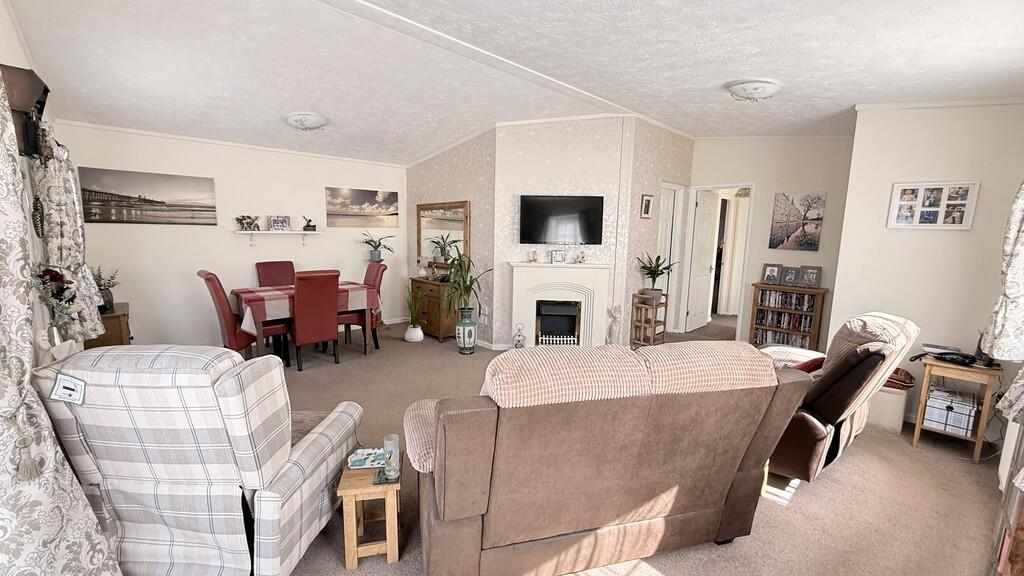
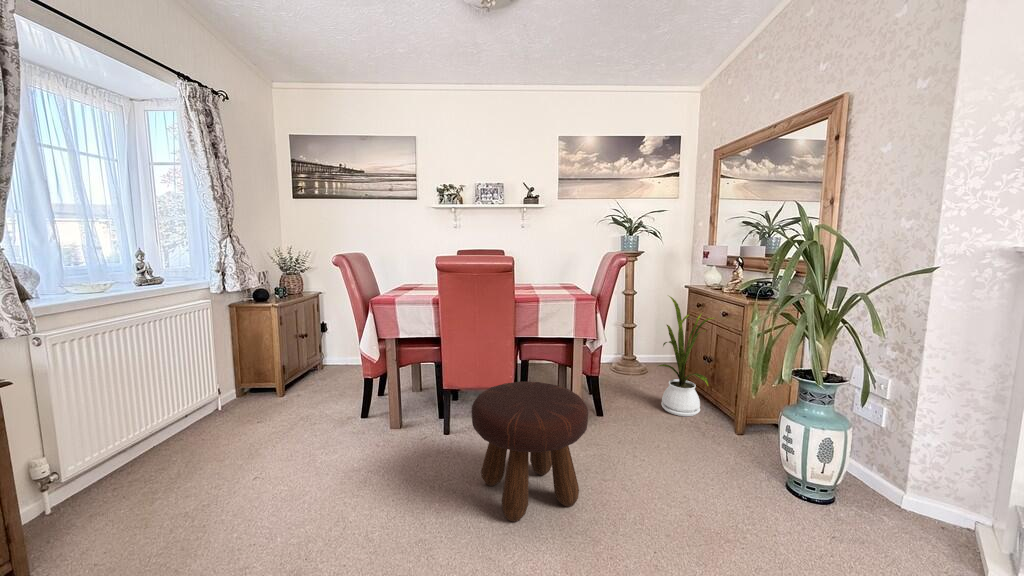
footstool: none [339,327,392,380] -> present [471,382,588,522]

